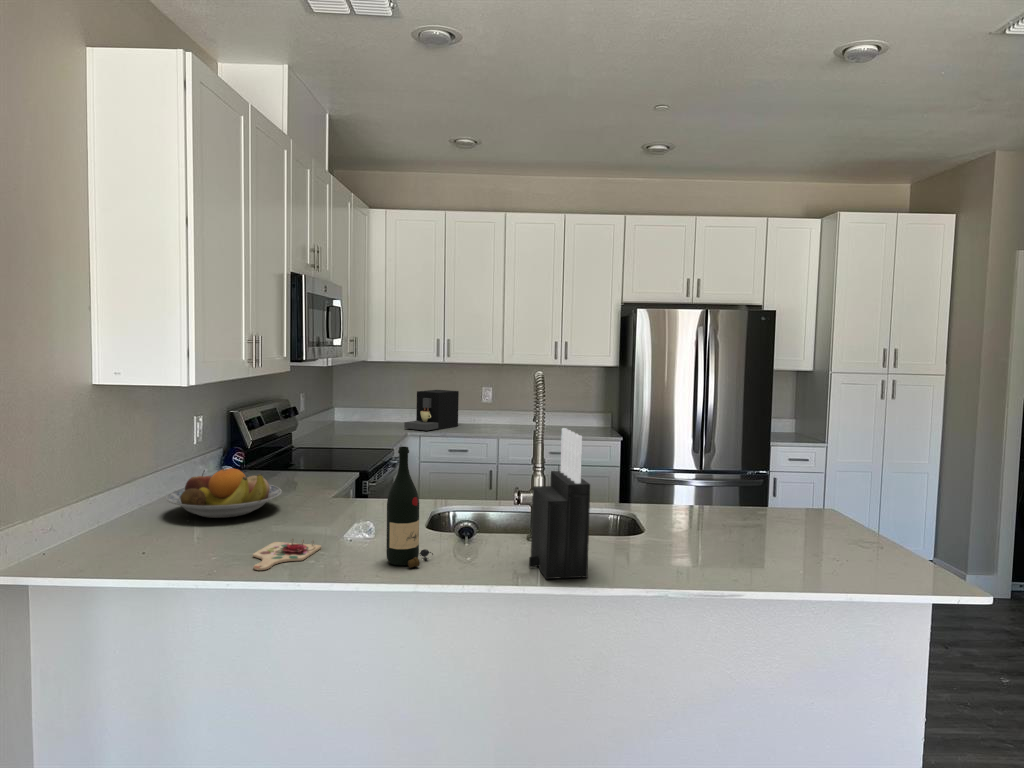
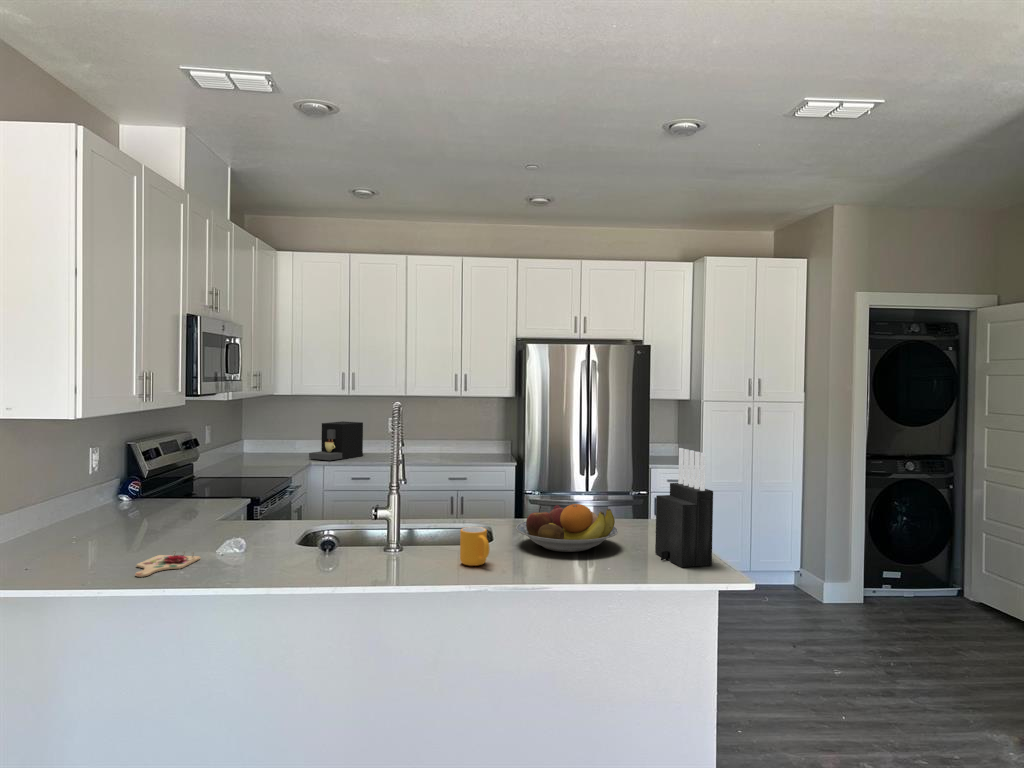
knife block: present [529,428,590,579] -> present [655,448,713,567]
wine bottle: present [386,447,433,568] -> none [256,467,299,571]
fruit bowl: present [166,468,281,518] -> present [516,504,618,552]
mug: none [621,521,660,568] -> present [460,527,490,566]

